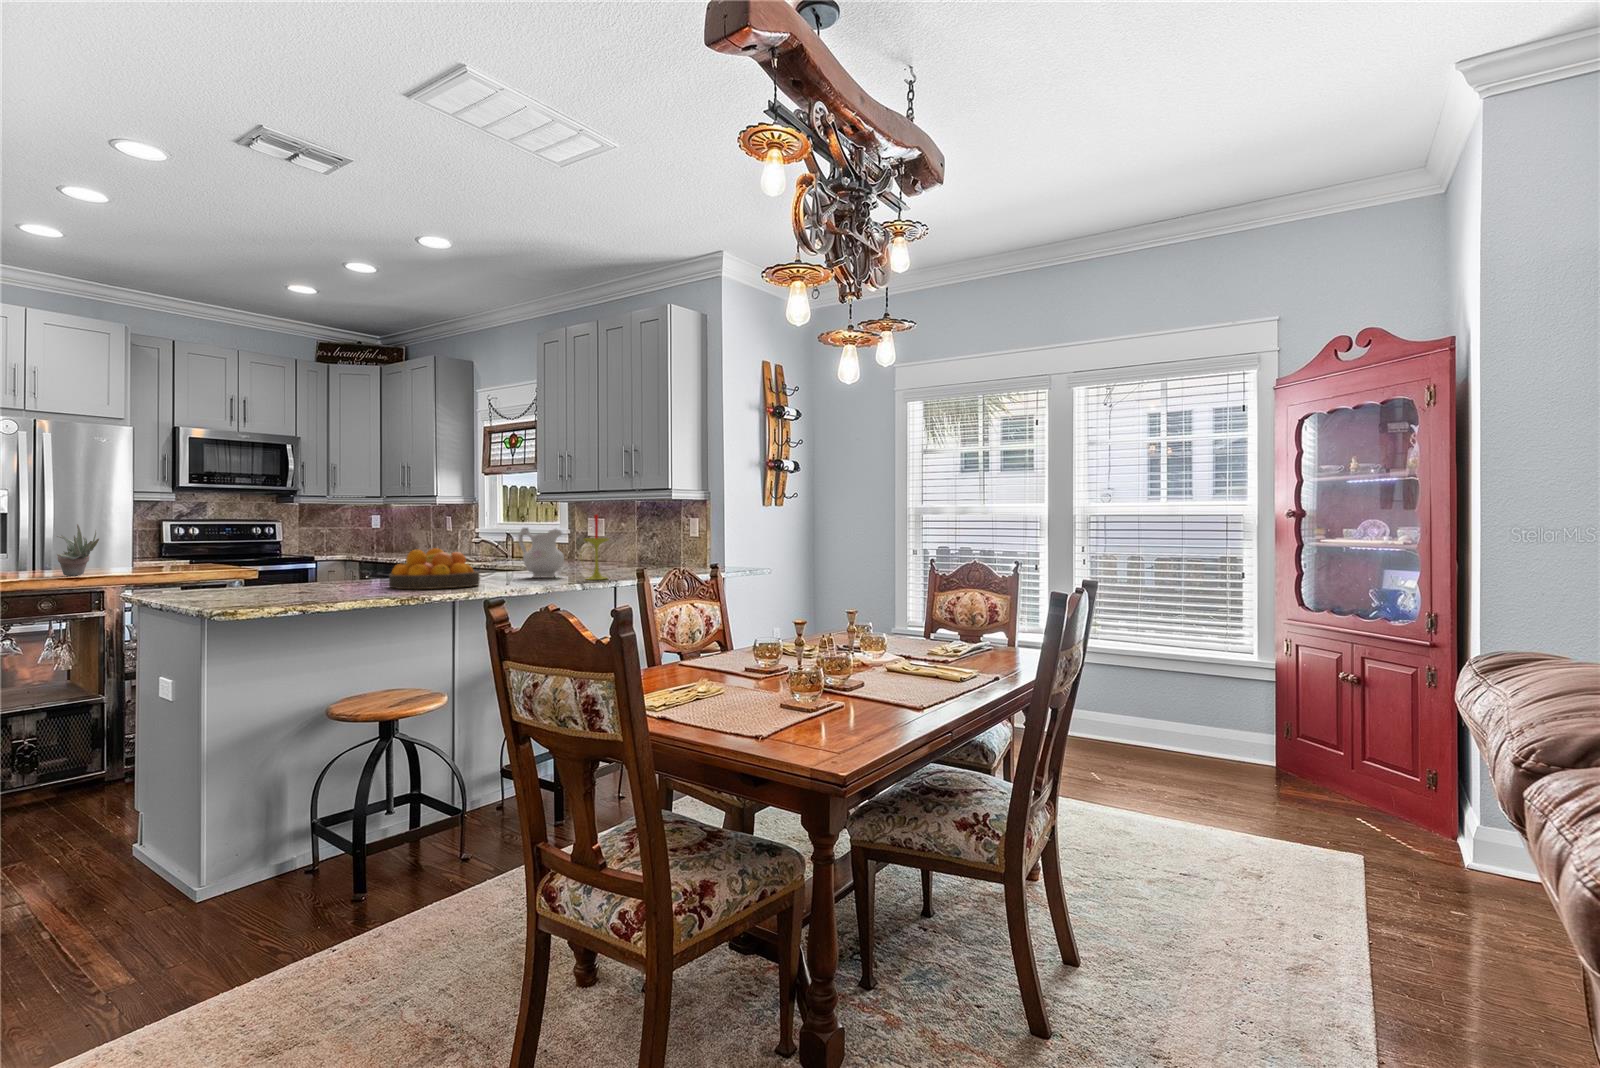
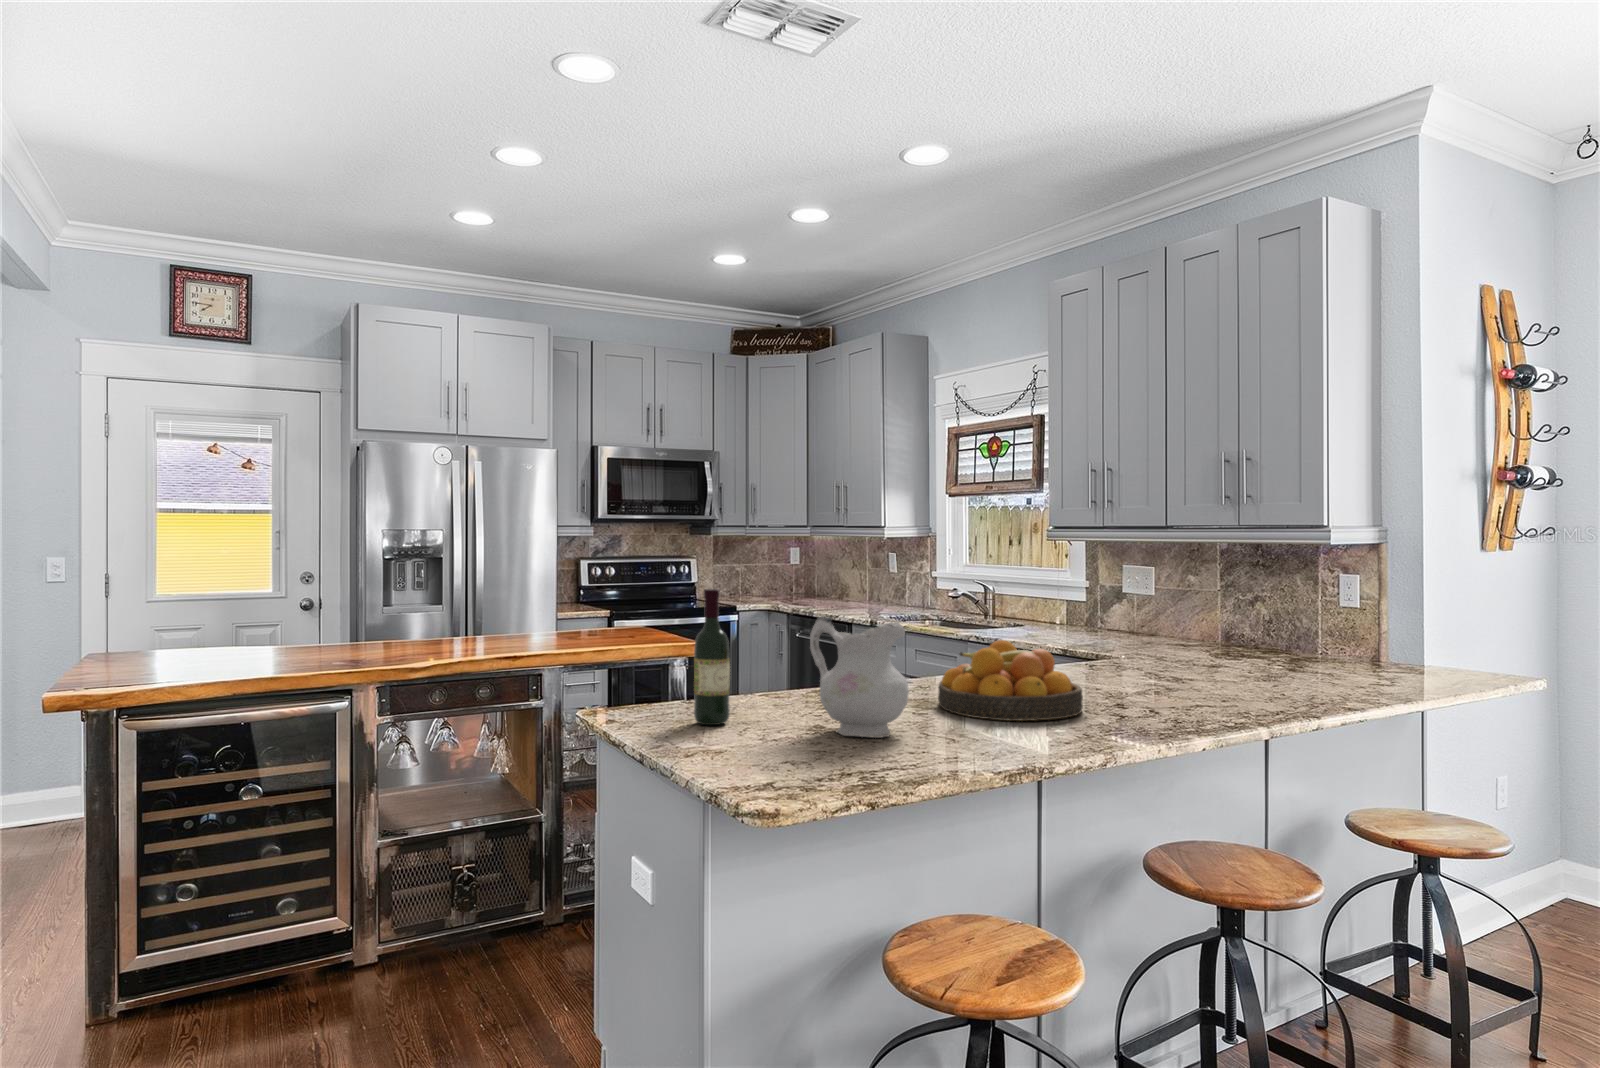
wine bottle: none [202,512,230,596] -> present [694,589,730,725]
candle: present [583,514,609,580] -> none [1225,576,1276,698]
succulent plant: present [57,524,99,576] -> none [491,578,534,644]
ceramic pitcher: present [518,528,564,578] -> present [810,617,909,738]

